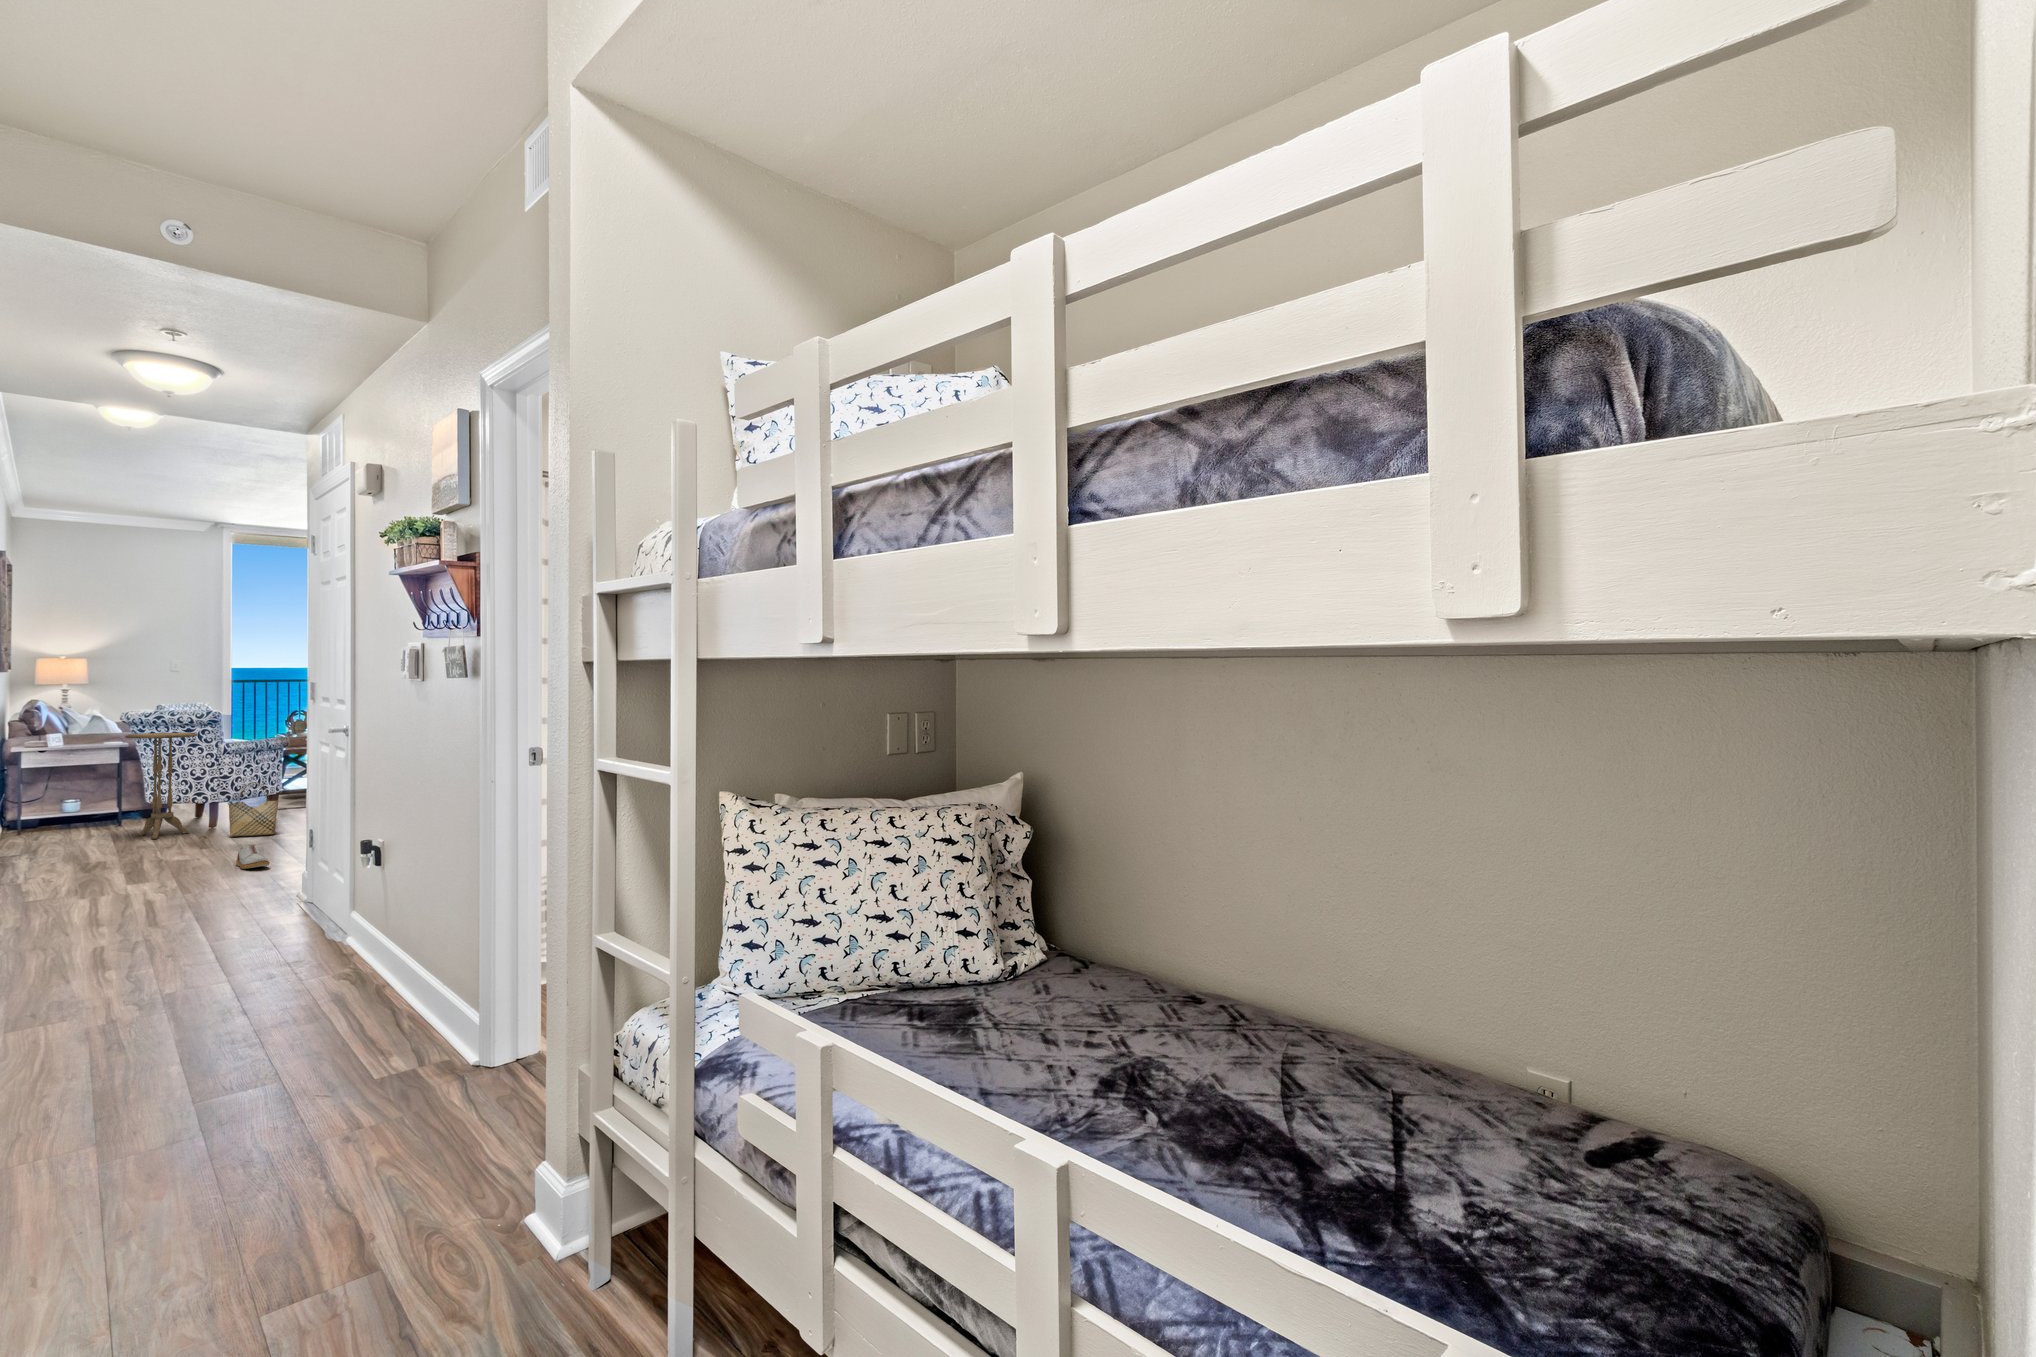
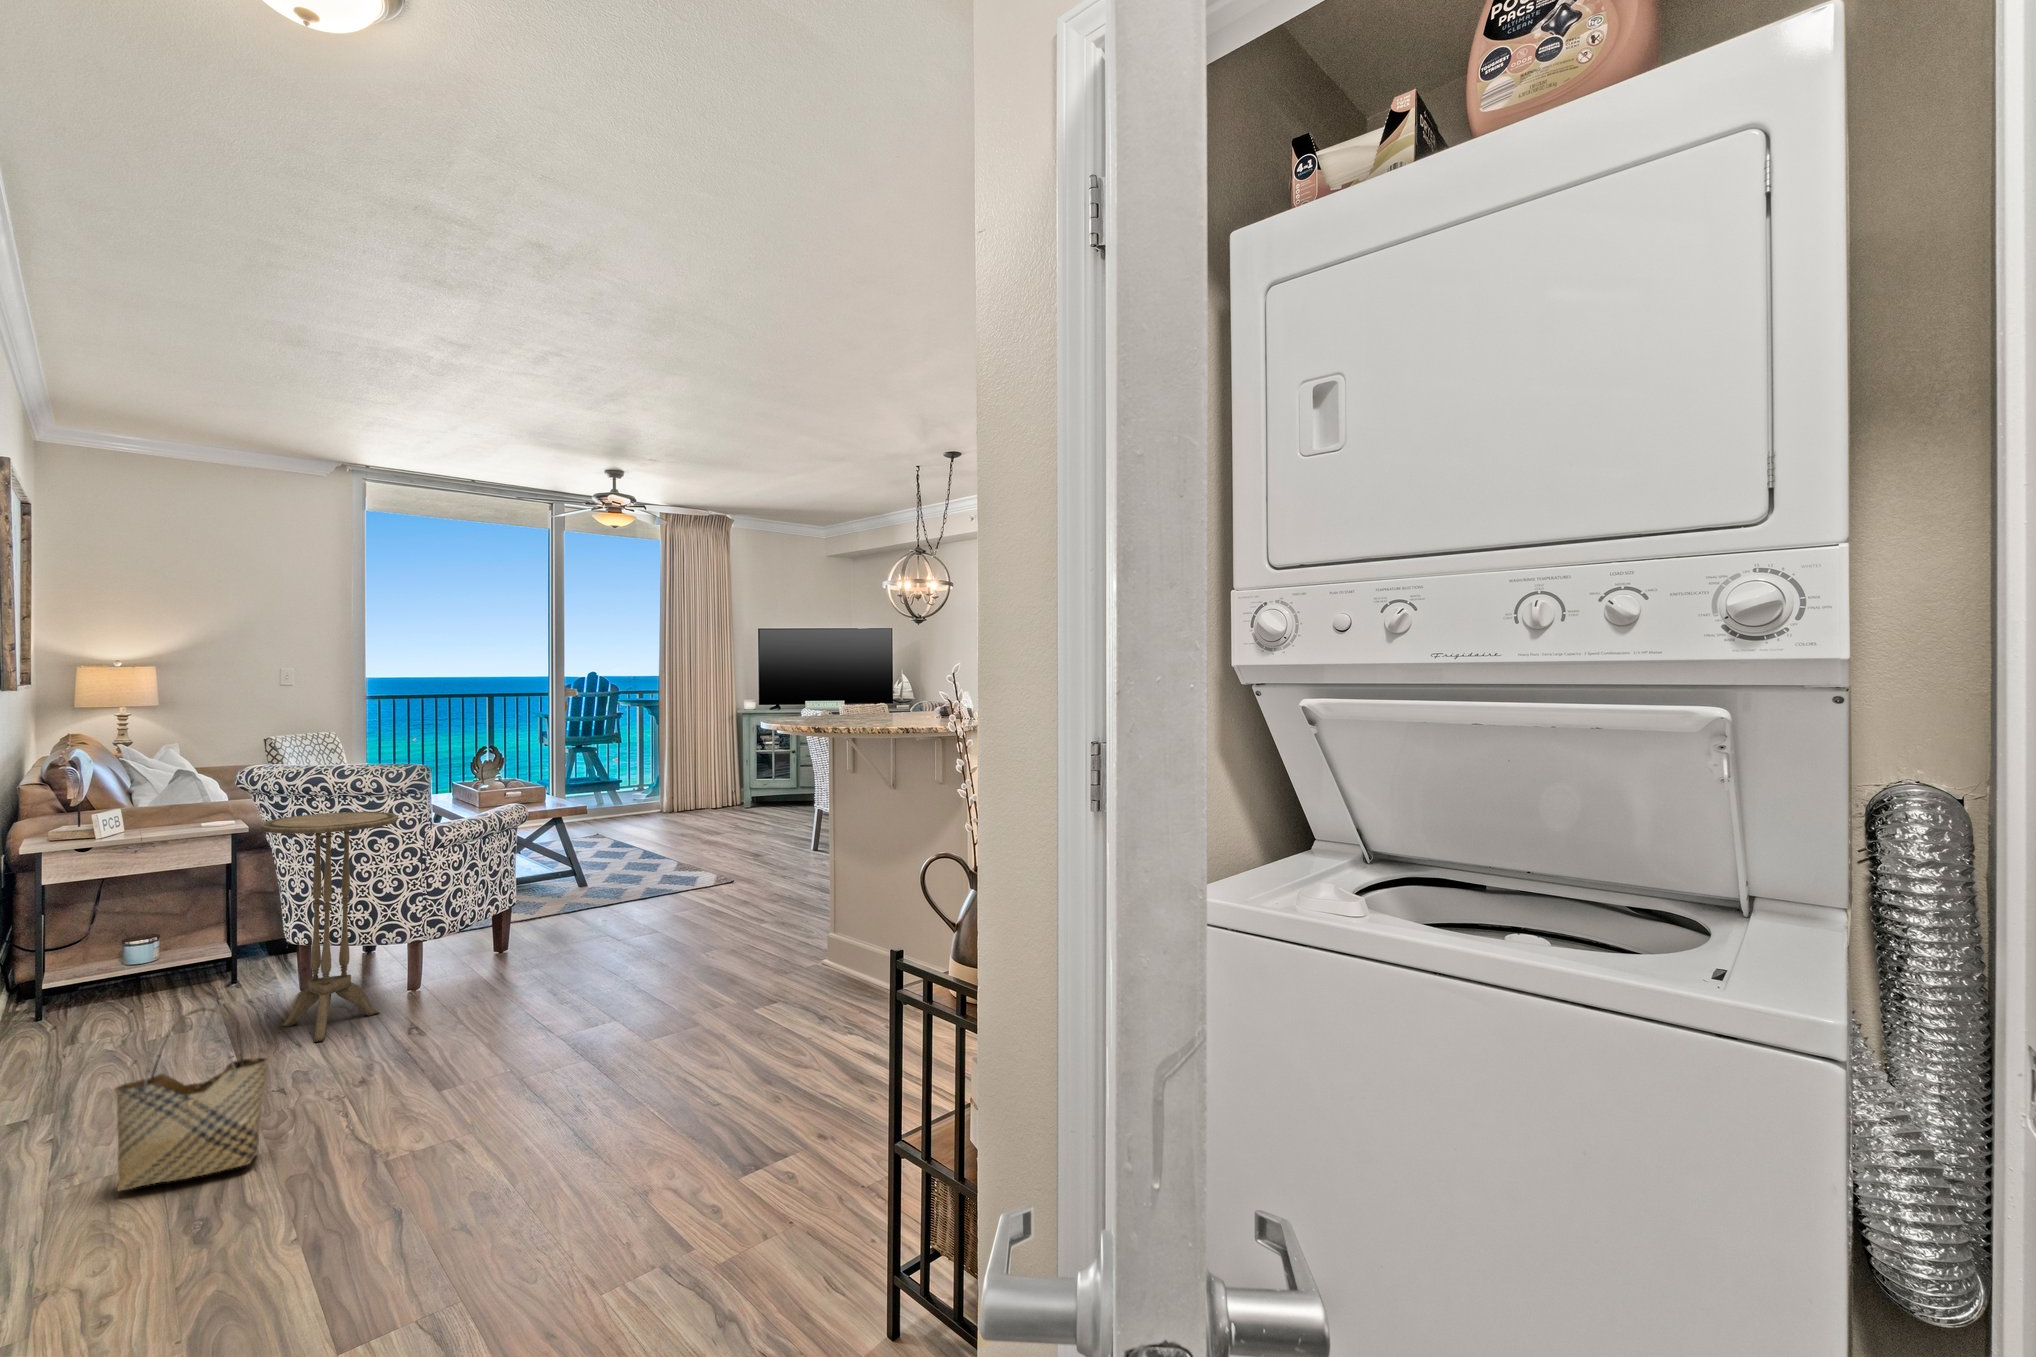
woven basket: present [228,782,278,837] -> present [114,1008,269,1191]
shoe: present [236,844,270,869] -> none [557,1116,650,1194]

